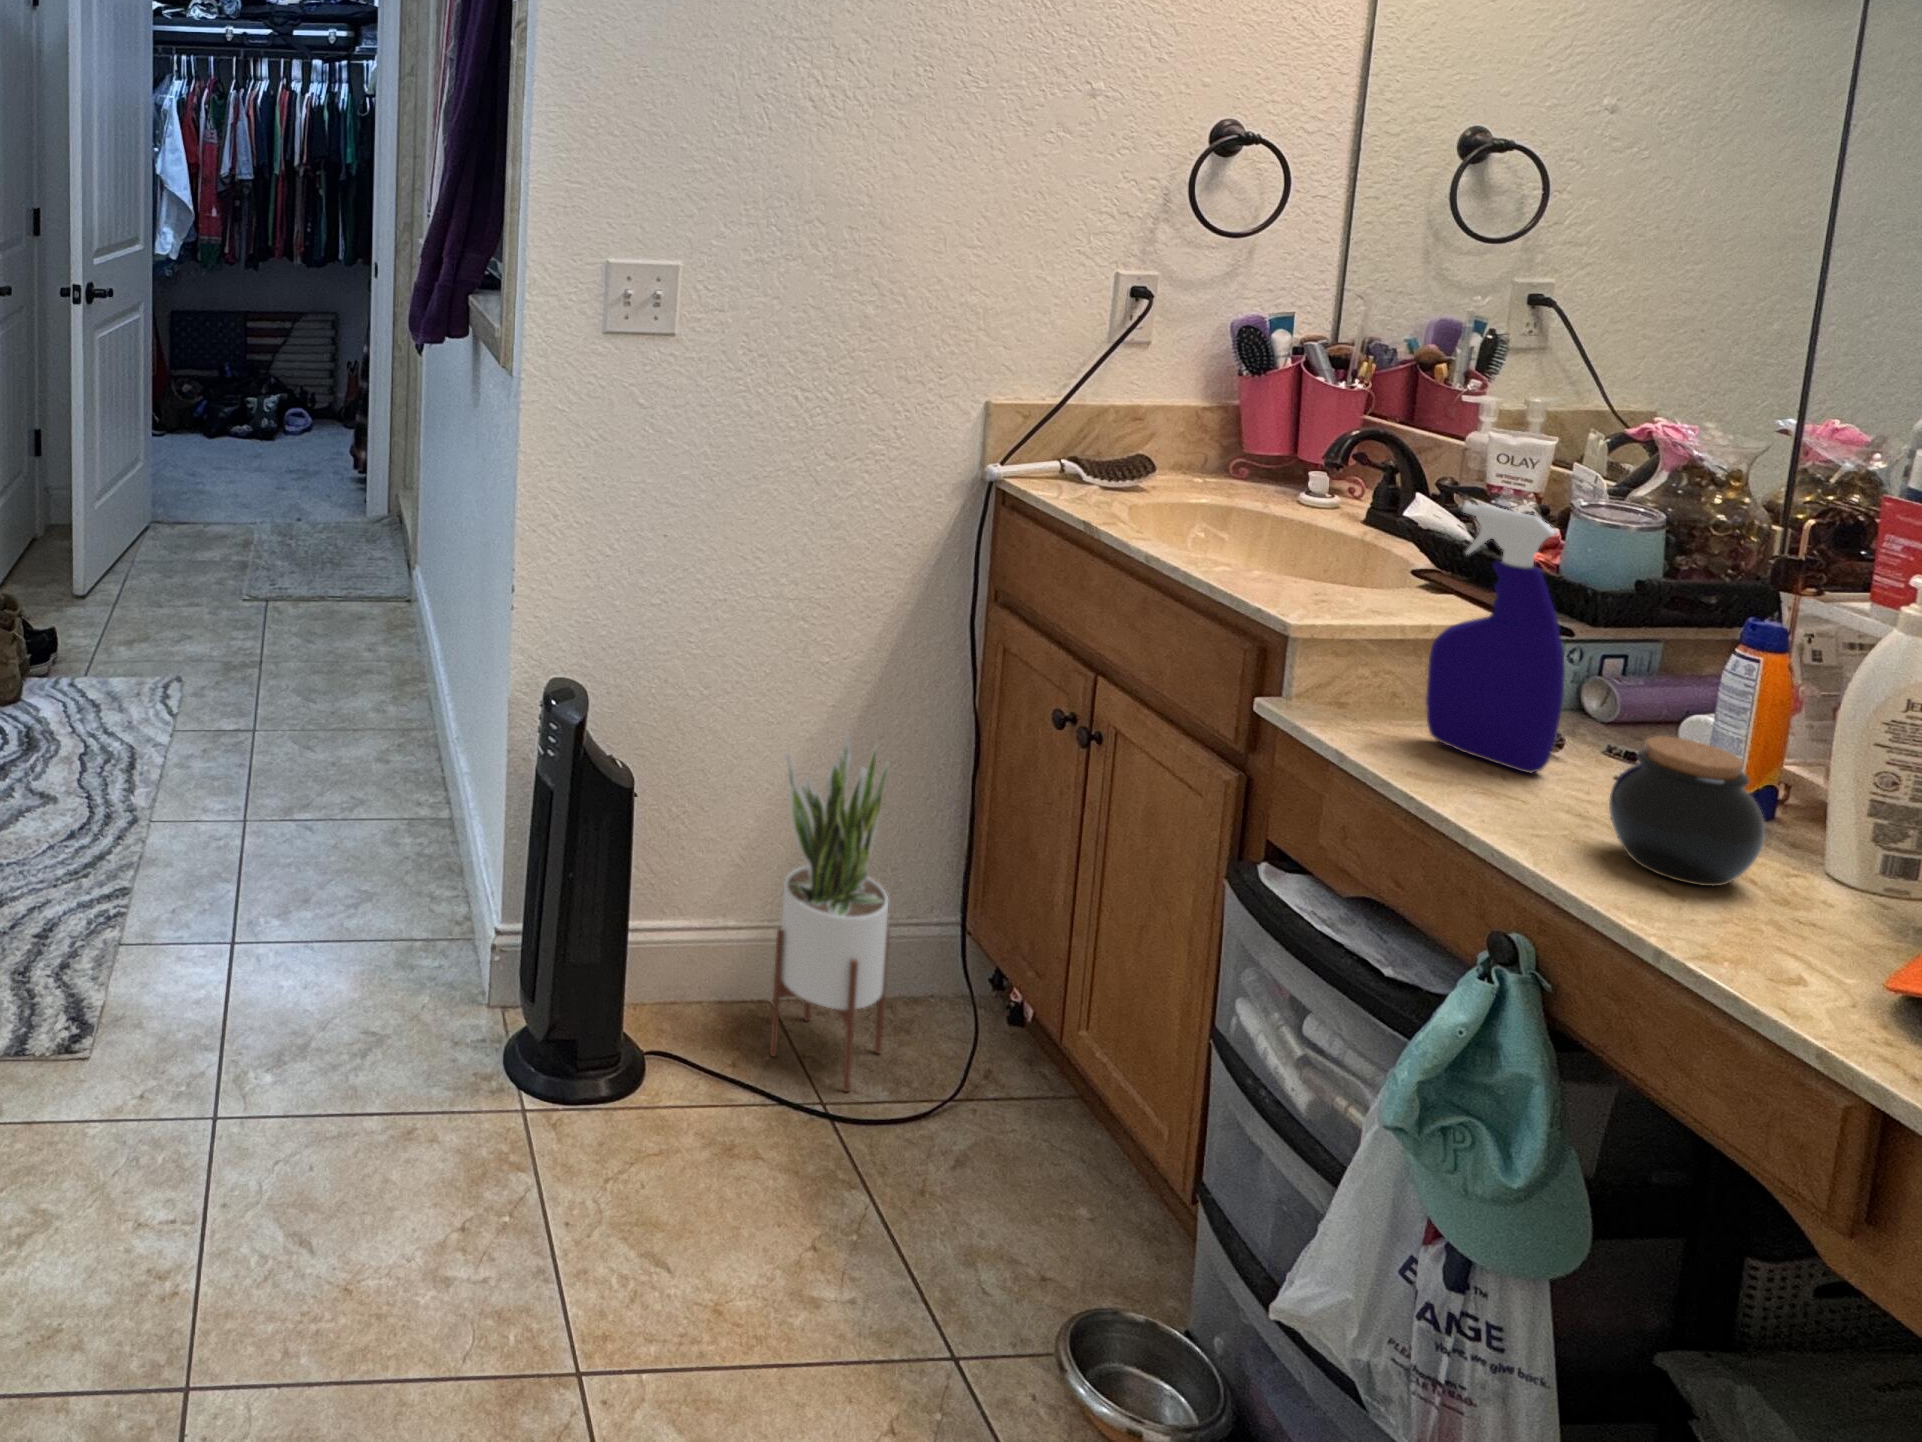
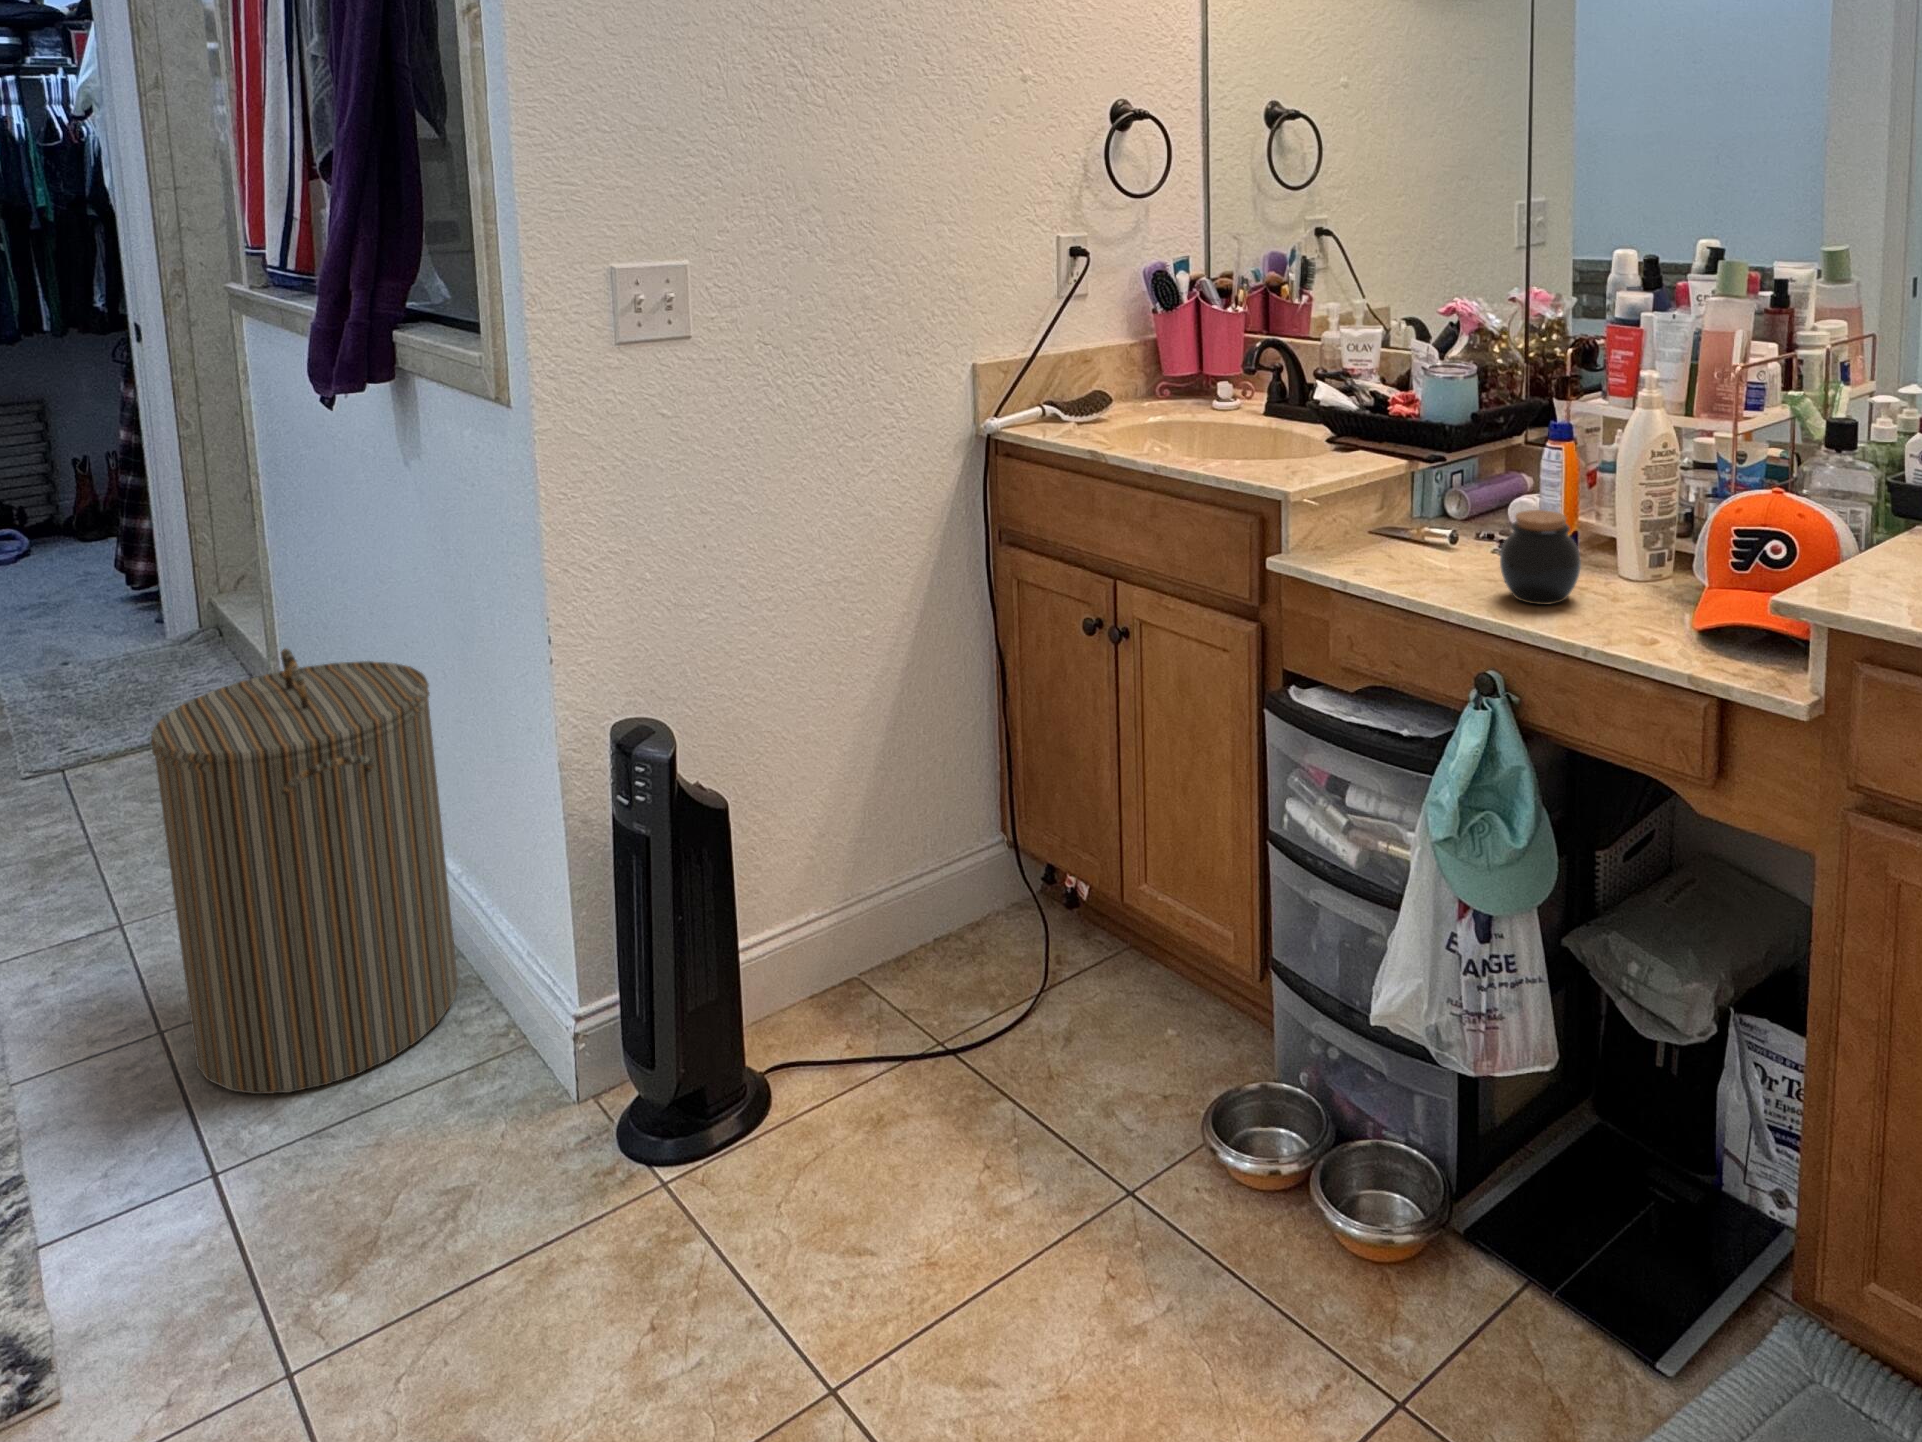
spray bottle: present [1426,503,1565,773] -> none [1367,376,1450,564]
laundry hamper: none [251,544,446,906] -> present [151,648,458,1094]
potted plant: present [770,736,889,1092] -> none [869,693,973,1022]

